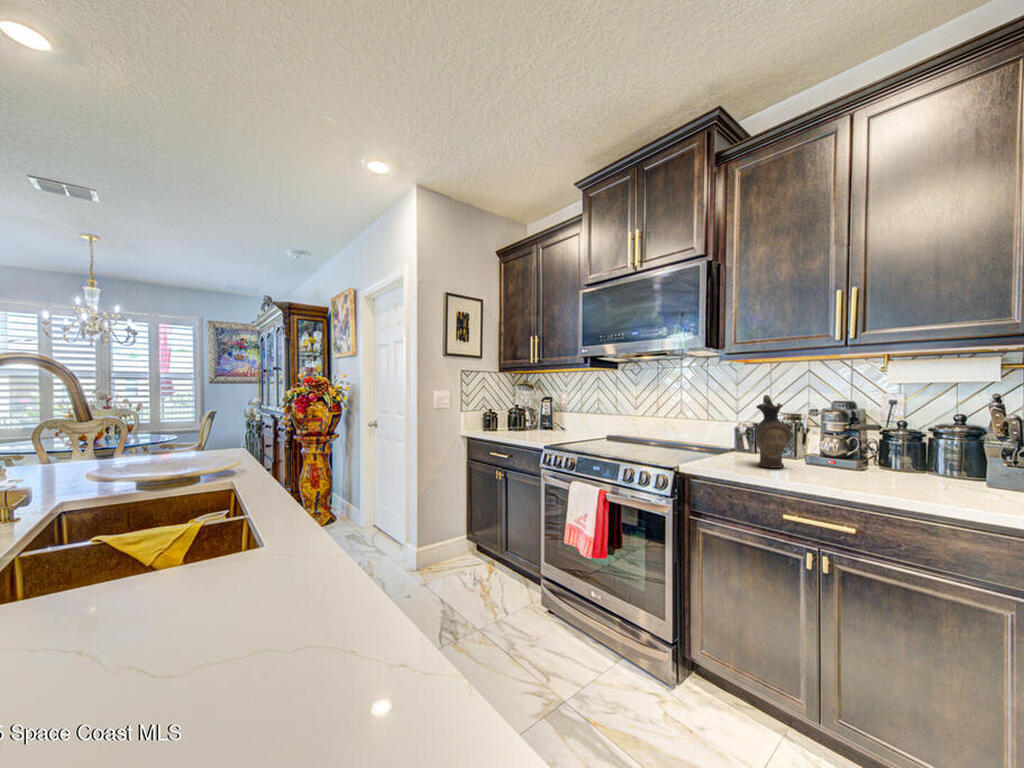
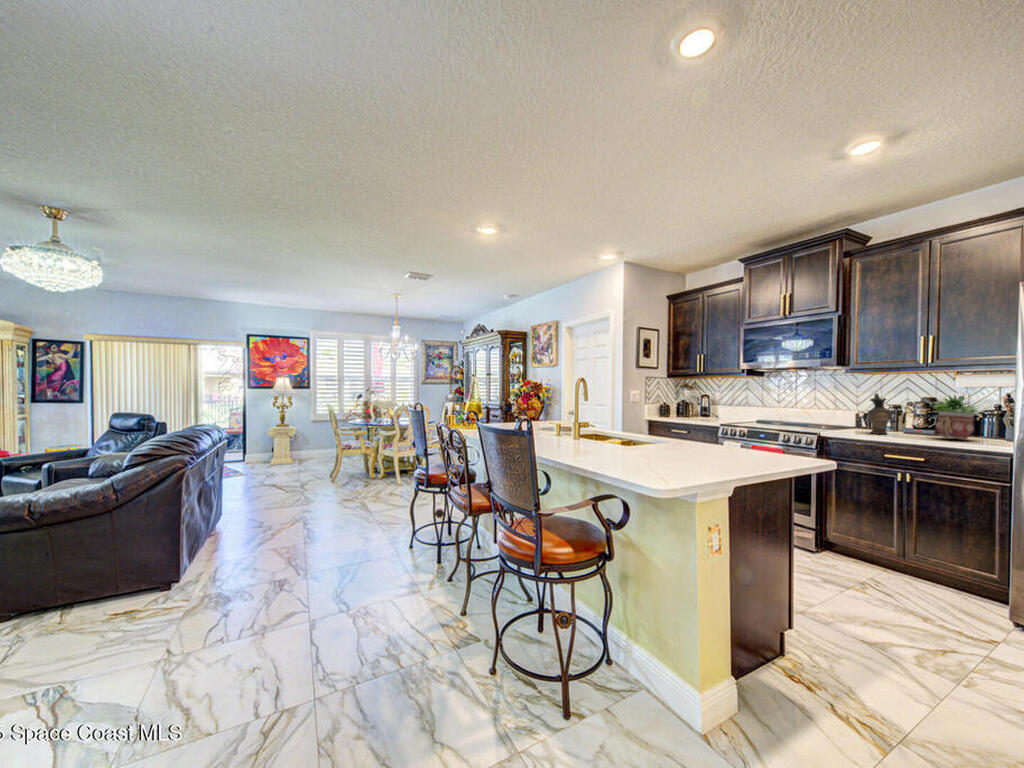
potted plant: none [854,396,955,486] -> present [933,395,980,439]

